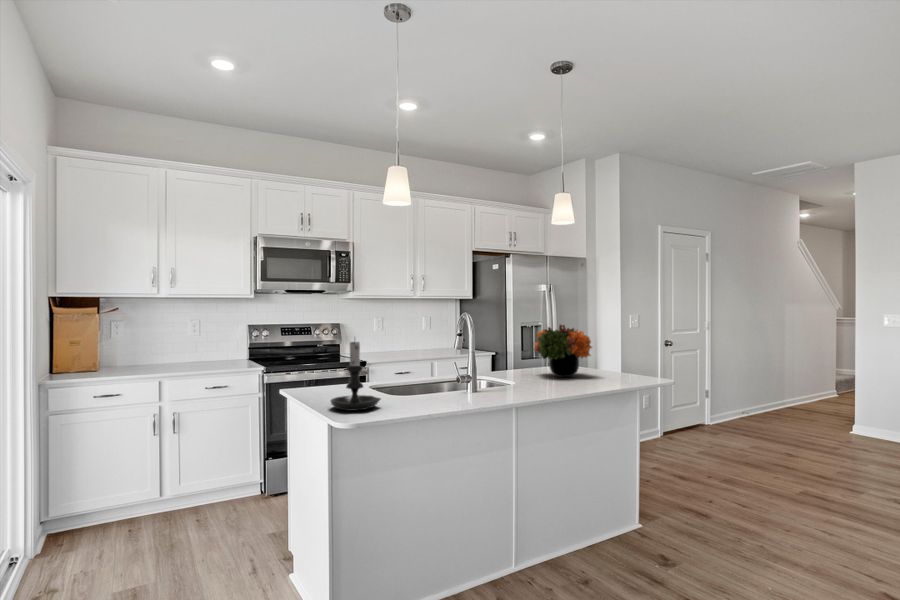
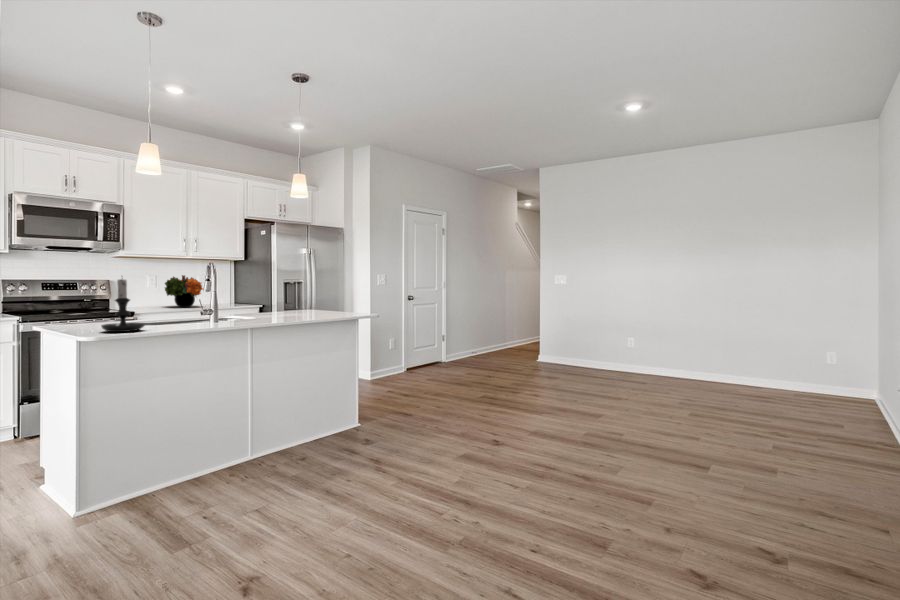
flower arrangement: present [534,325,592,377] -> present [165,275,203,307]

